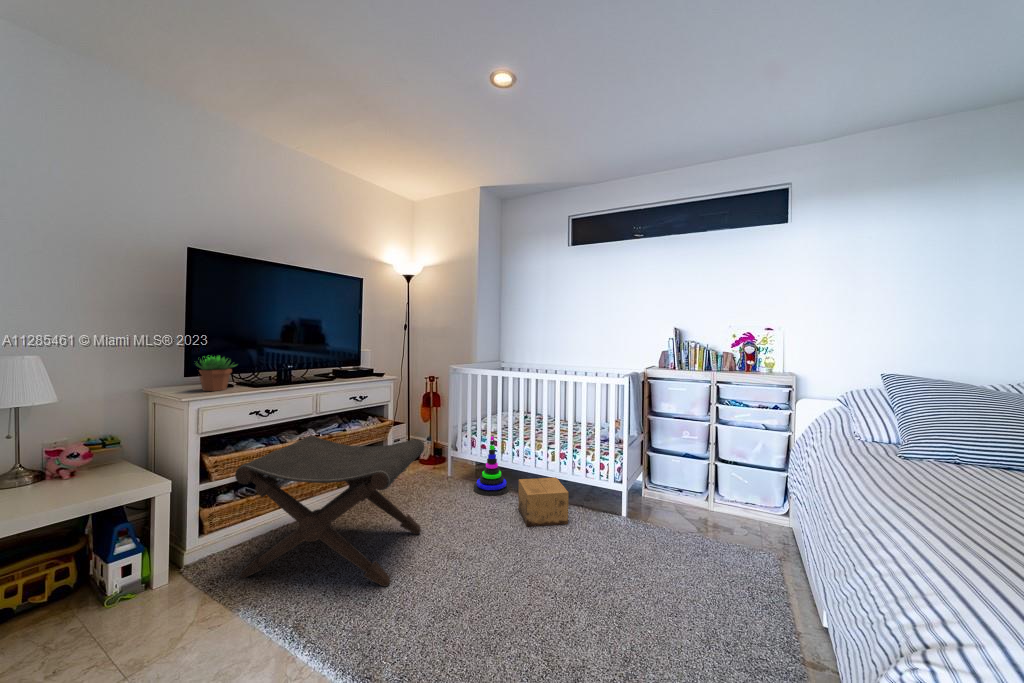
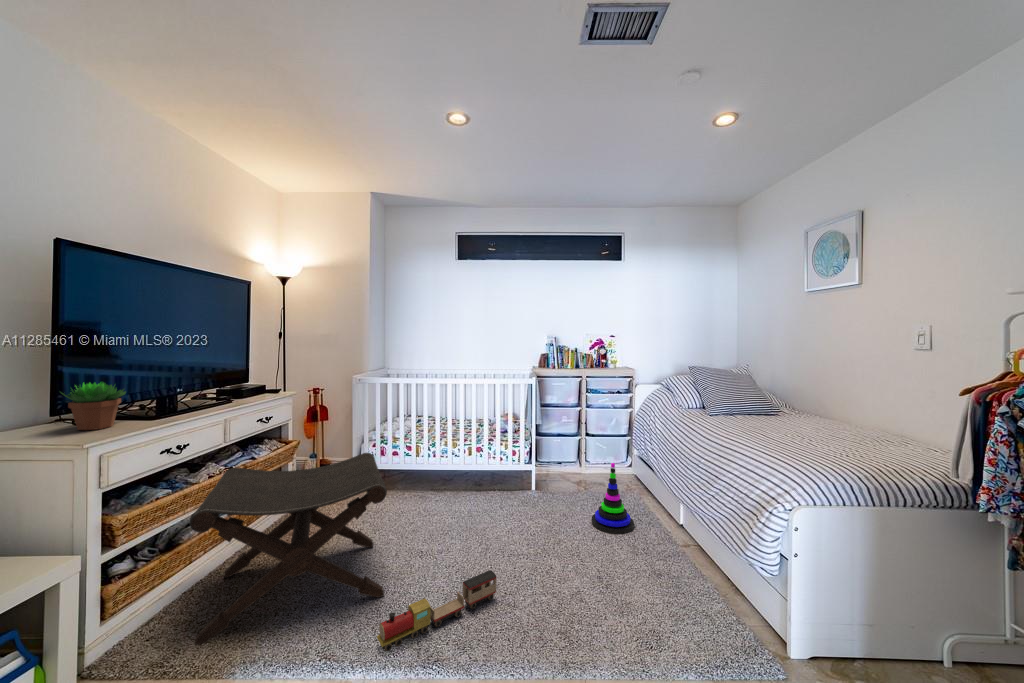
stacking toy: present [474,437,509,496] -> present [592,463,634,534]
cardboard box: present [518,477,569,527] -> none [446,469,497,516]
toy train: none [337,595,482,644] -> present [377,570,496,651]

